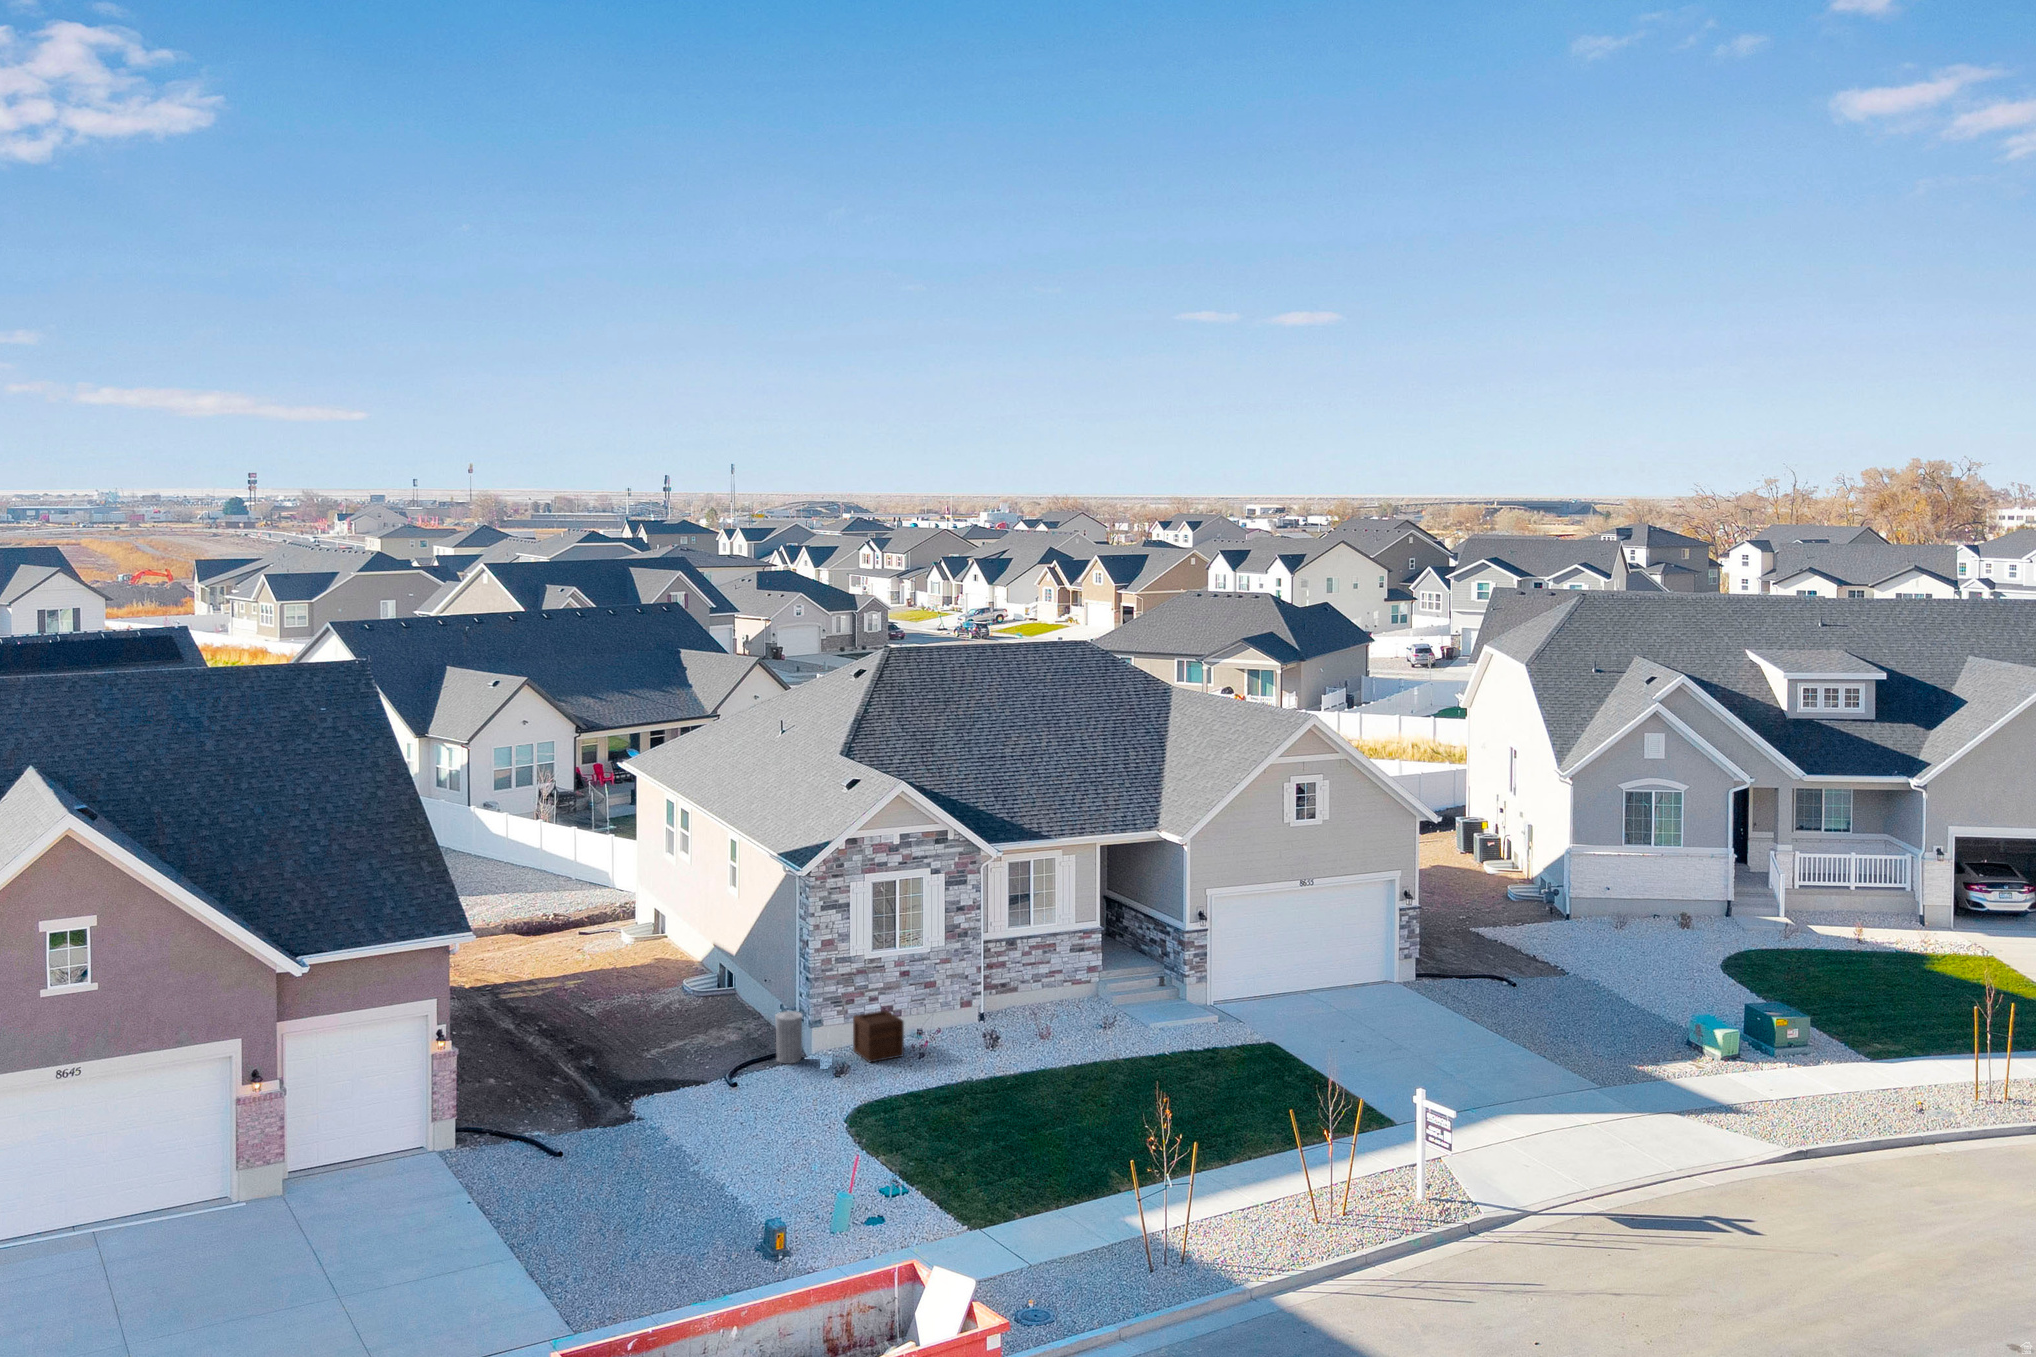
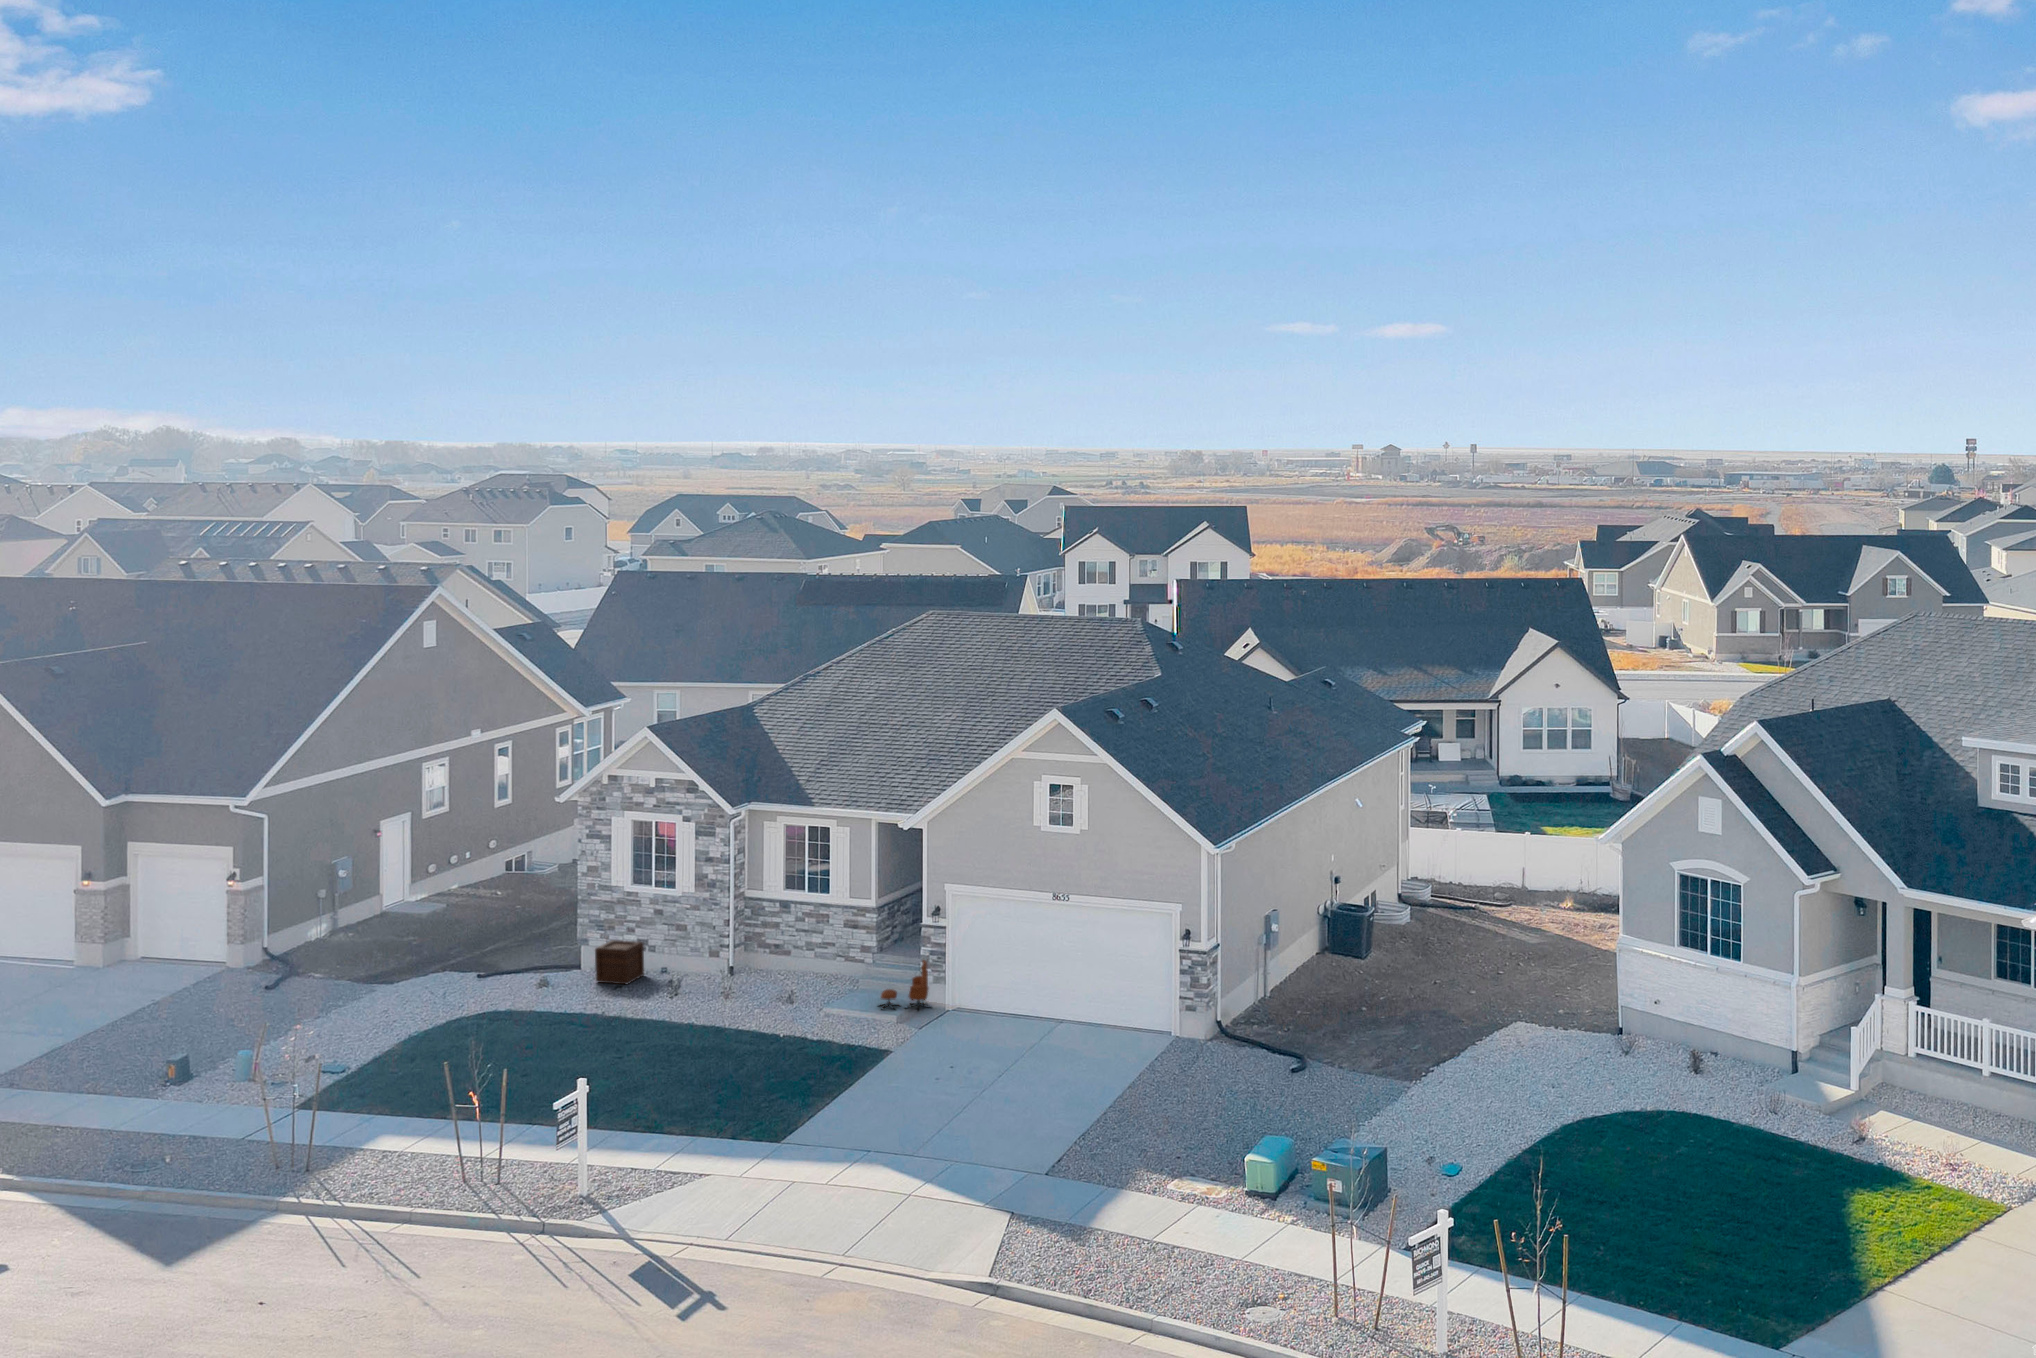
lounge chair: none [1147,963,1193,1018] -> present [881,960,929,1008]
trash can: present [775,1011,802,1063] -> none [552,925,577,970]

